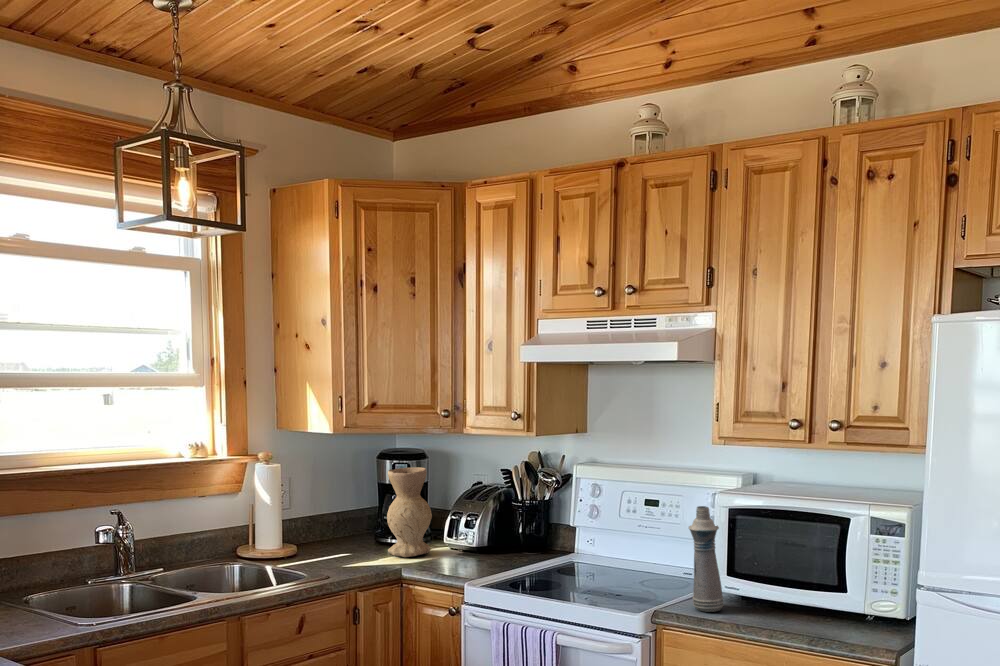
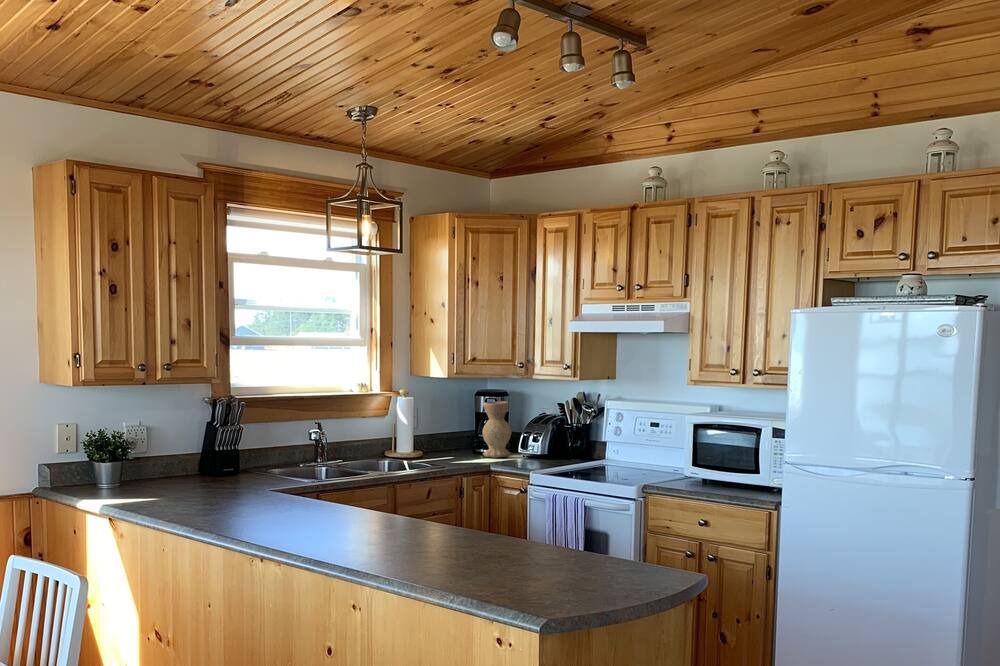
bottle: present [689,506,724,612] -> none [668,420,688,482]

